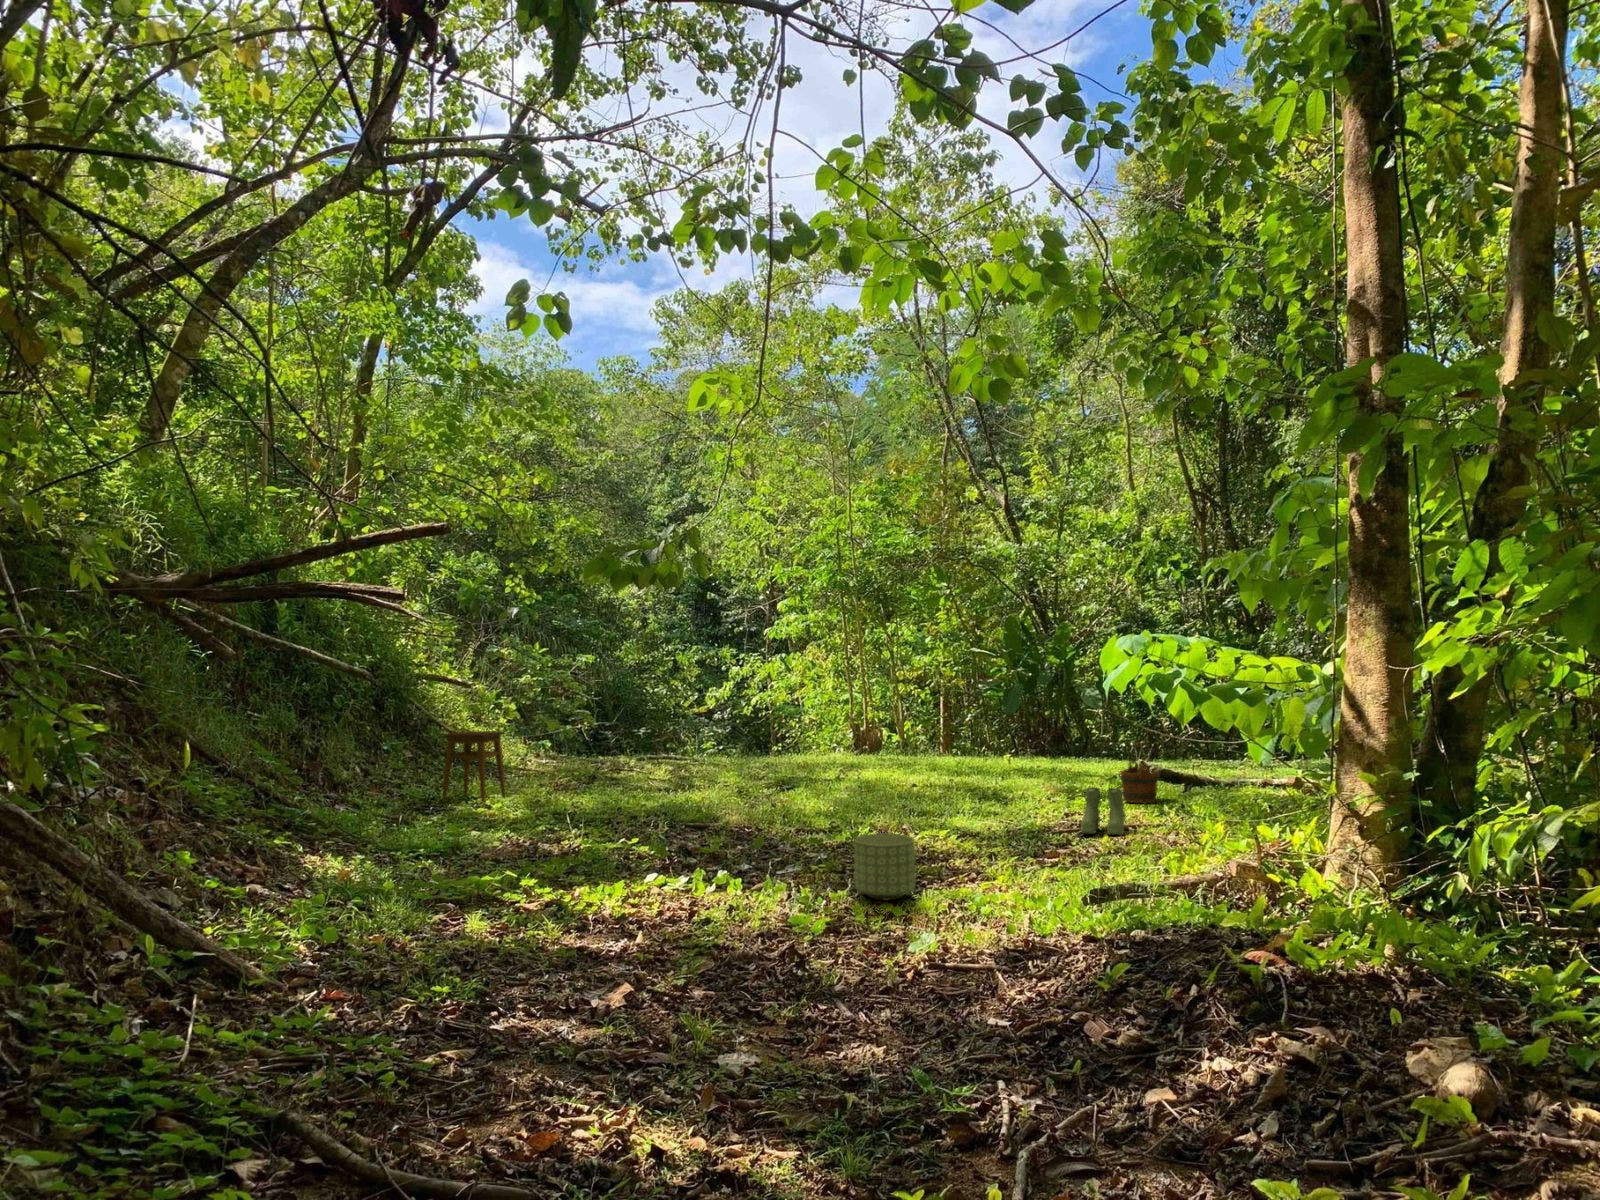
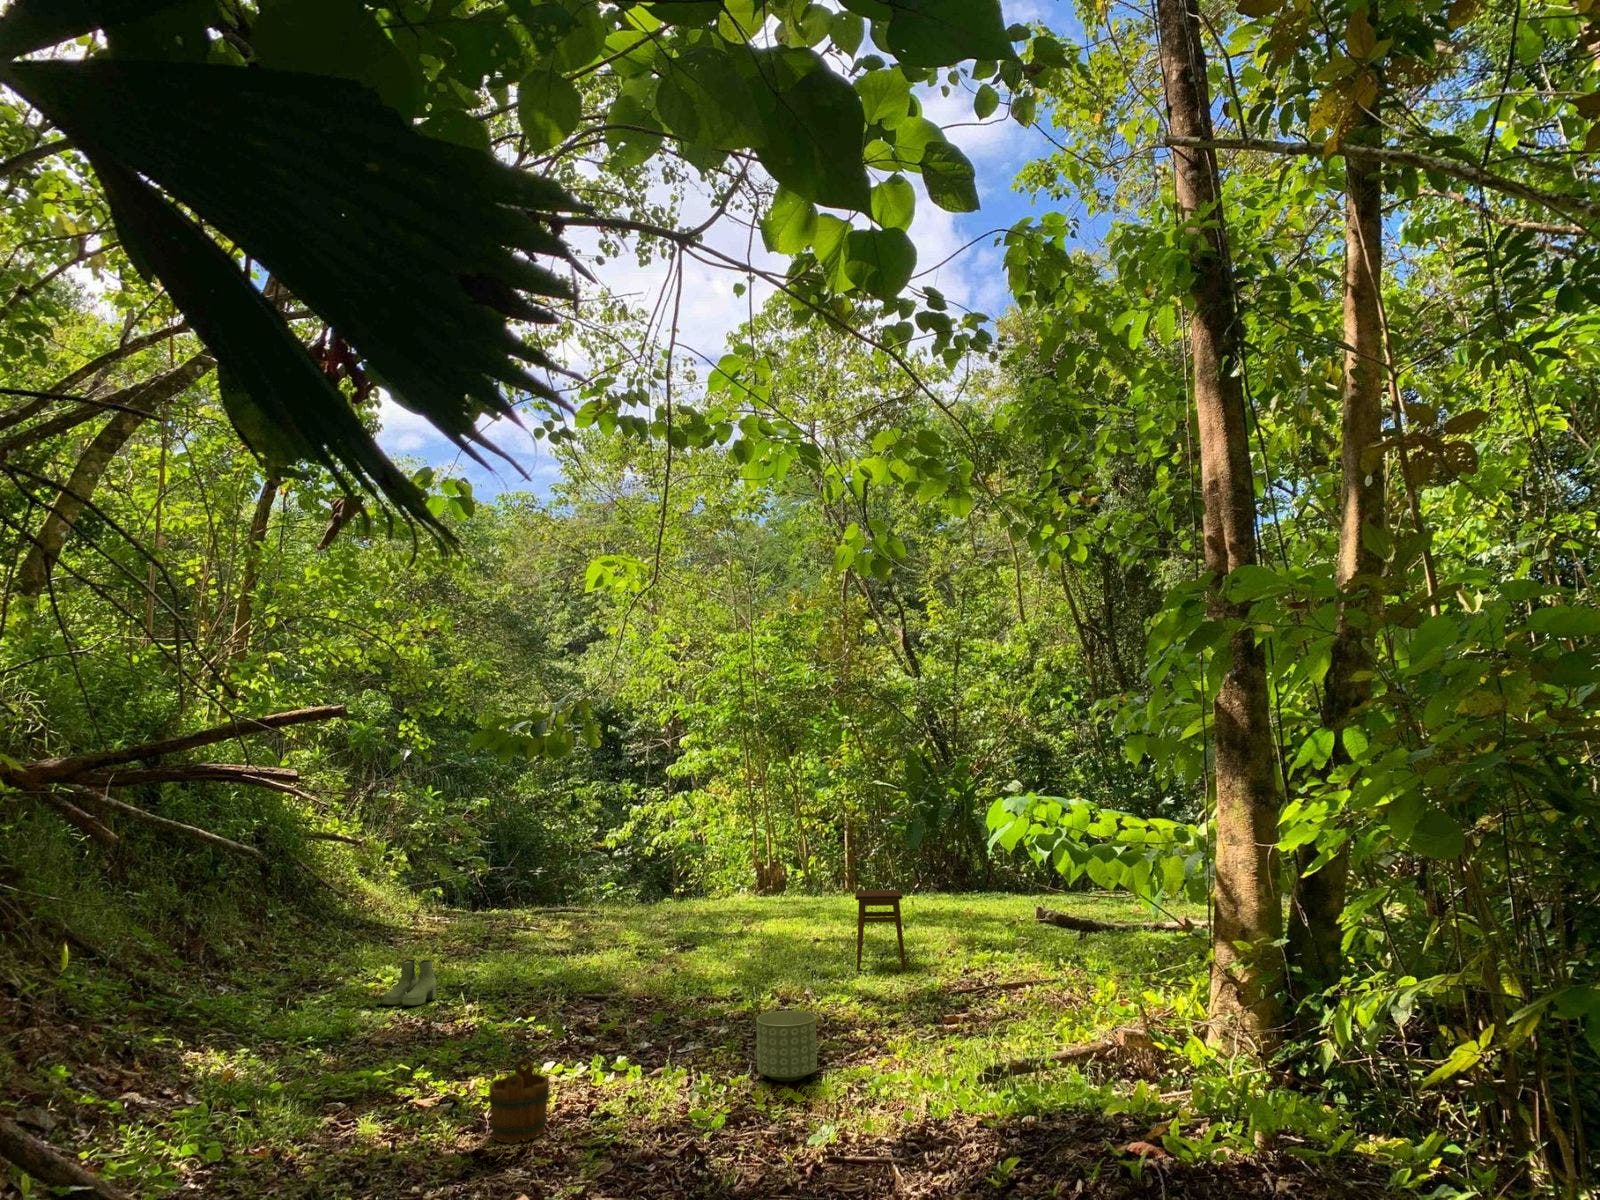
stool: present [442,731,505,803] -> present [855,890,906,970]
wooden bucket: present [1120,742,1158,804] -> present [488,1030,550,1144]
boots: present [1081,787,1125,835] -> present [383,960,437,1006]

